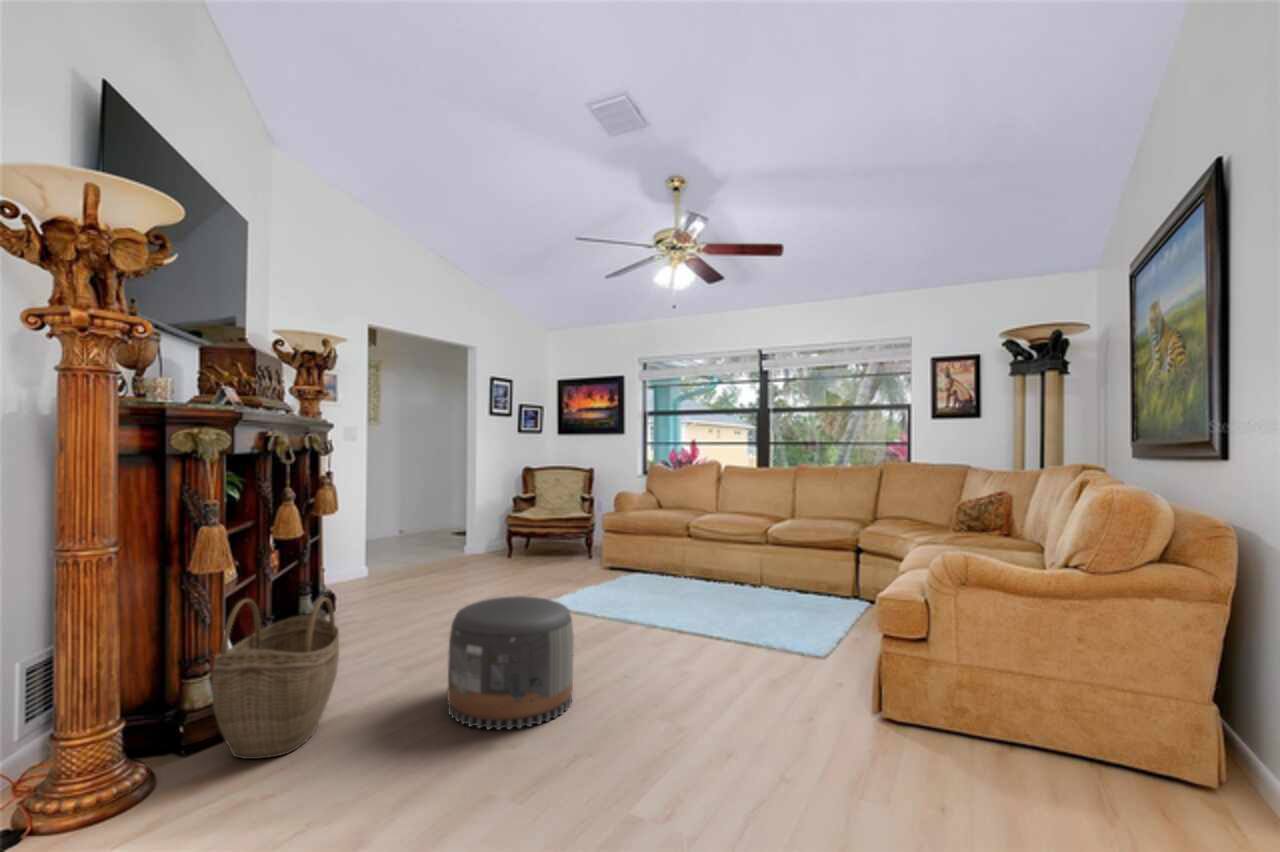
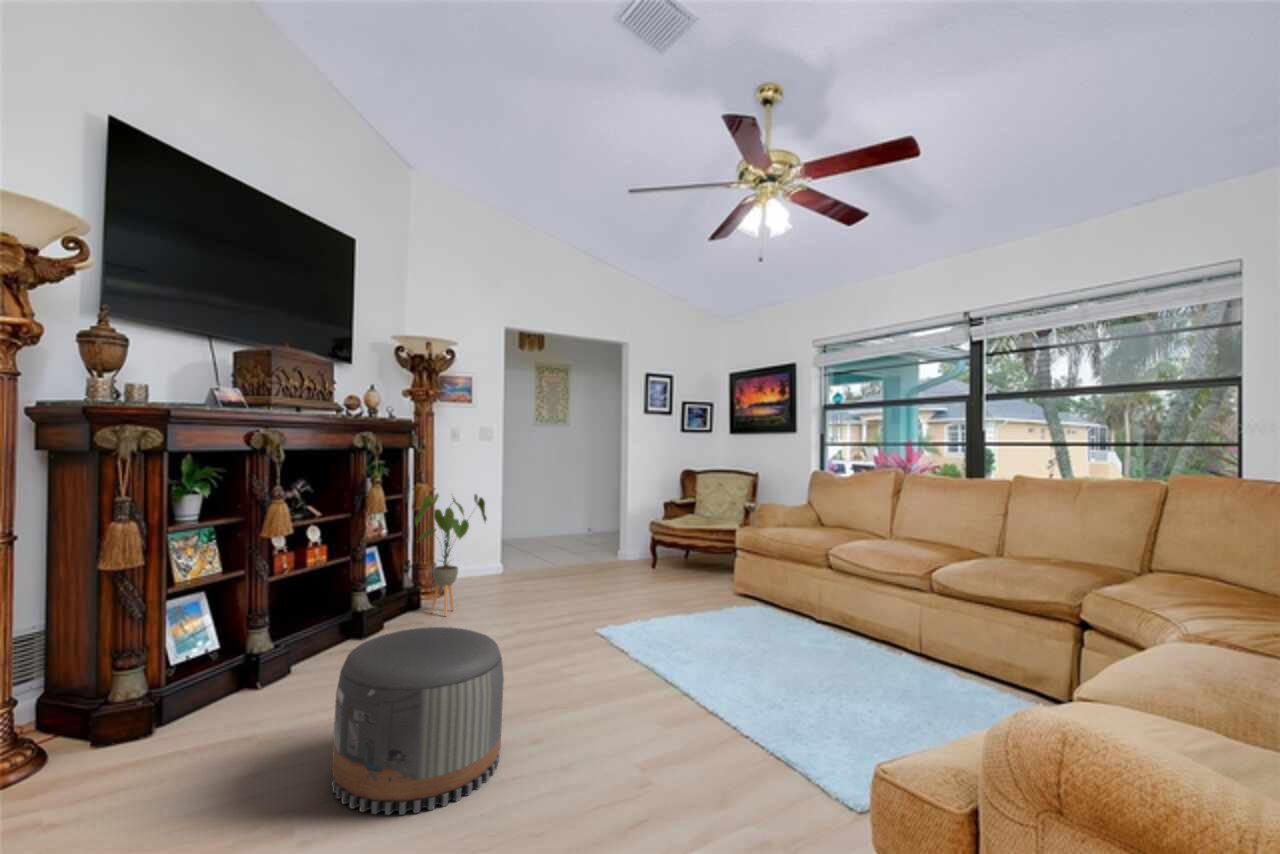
house plant: none [320,496,395,616] -> present [415,494,487,616]
woven basket: present [212,597,339,759] -> none [97,594,265,773]

